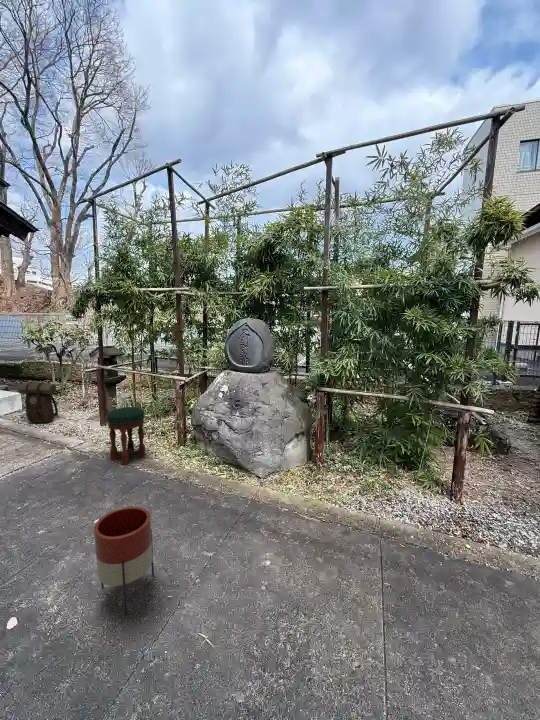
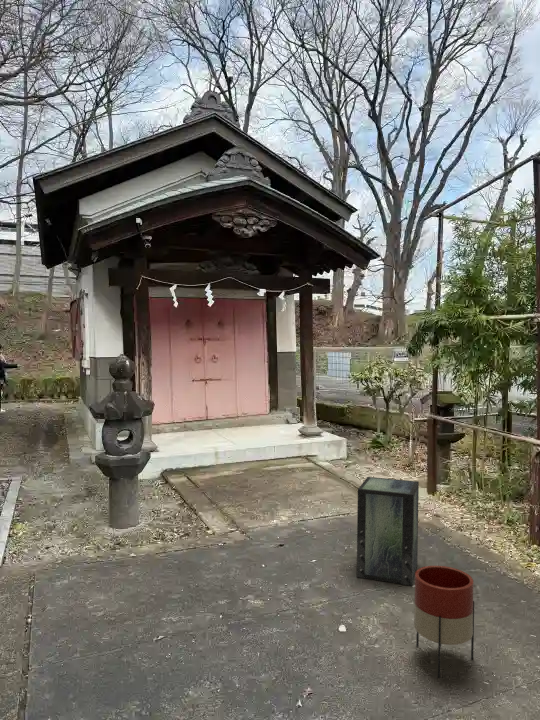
backpack: present [17,382,59,423] -> none [344,427,382,477]
stool: present [107,407,145,465] -> none [436,470,483,544]
storage box: none [26,428,96,533] -> present [357,477,419,586]

